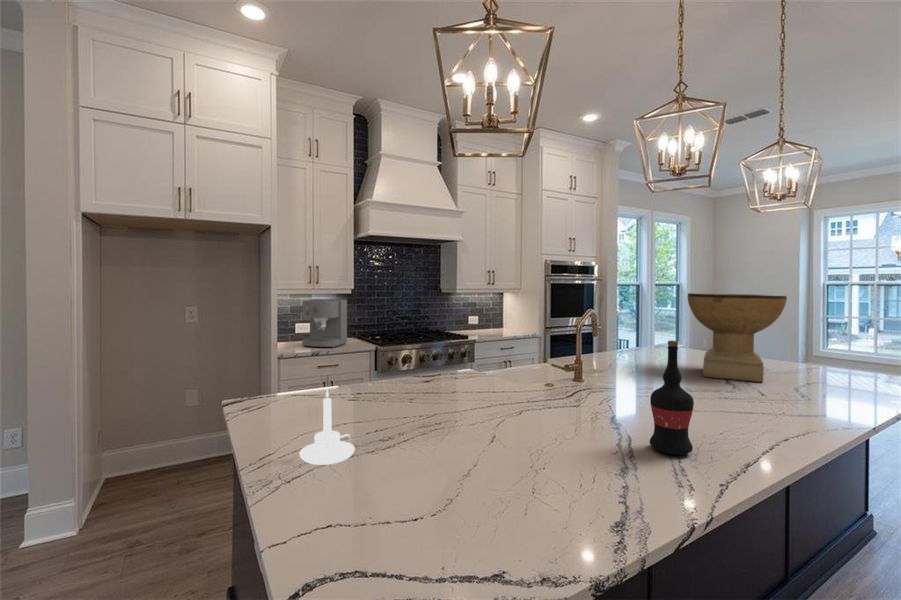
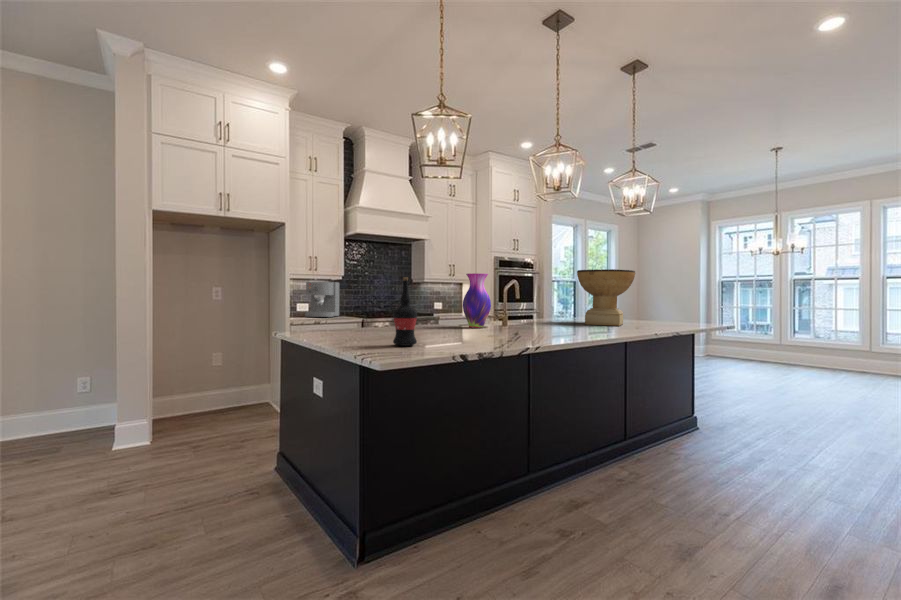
vase: none [520,306,565,393] -> present [463,273,491,328]
wine bottle: present [649,341,694,455] -> present [393,277,417,346]
candle holder: present [299,389,355,465] -> none [335,303,365,341]

